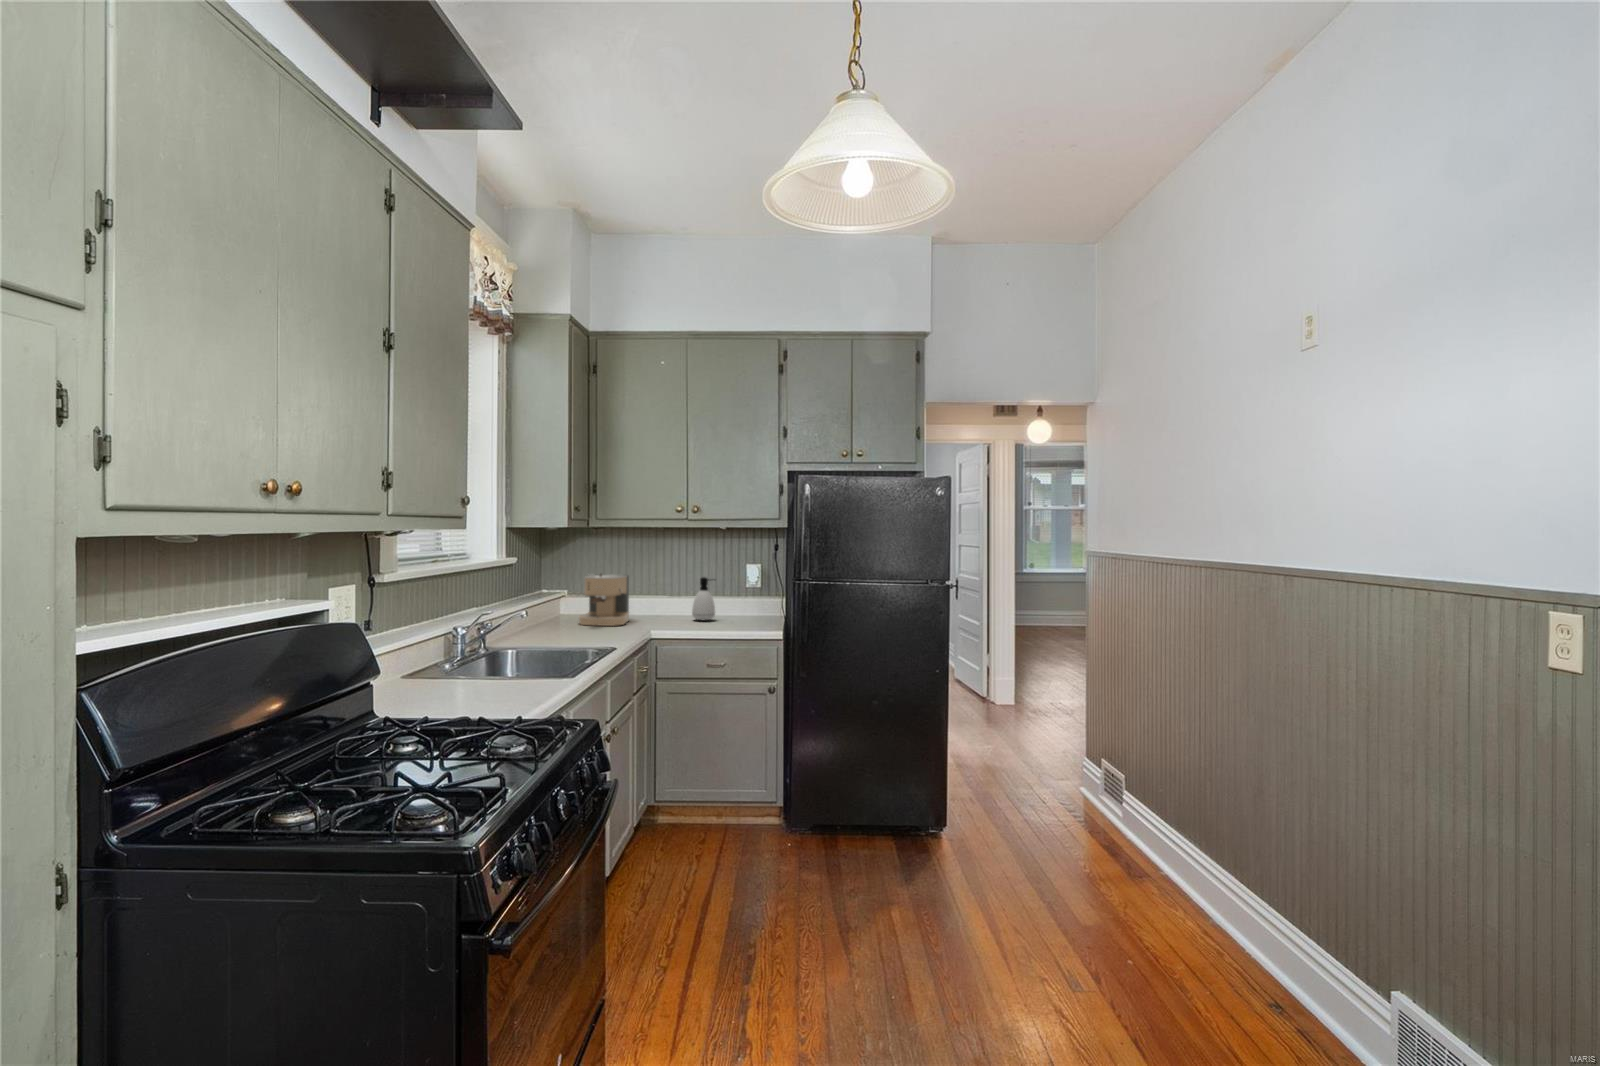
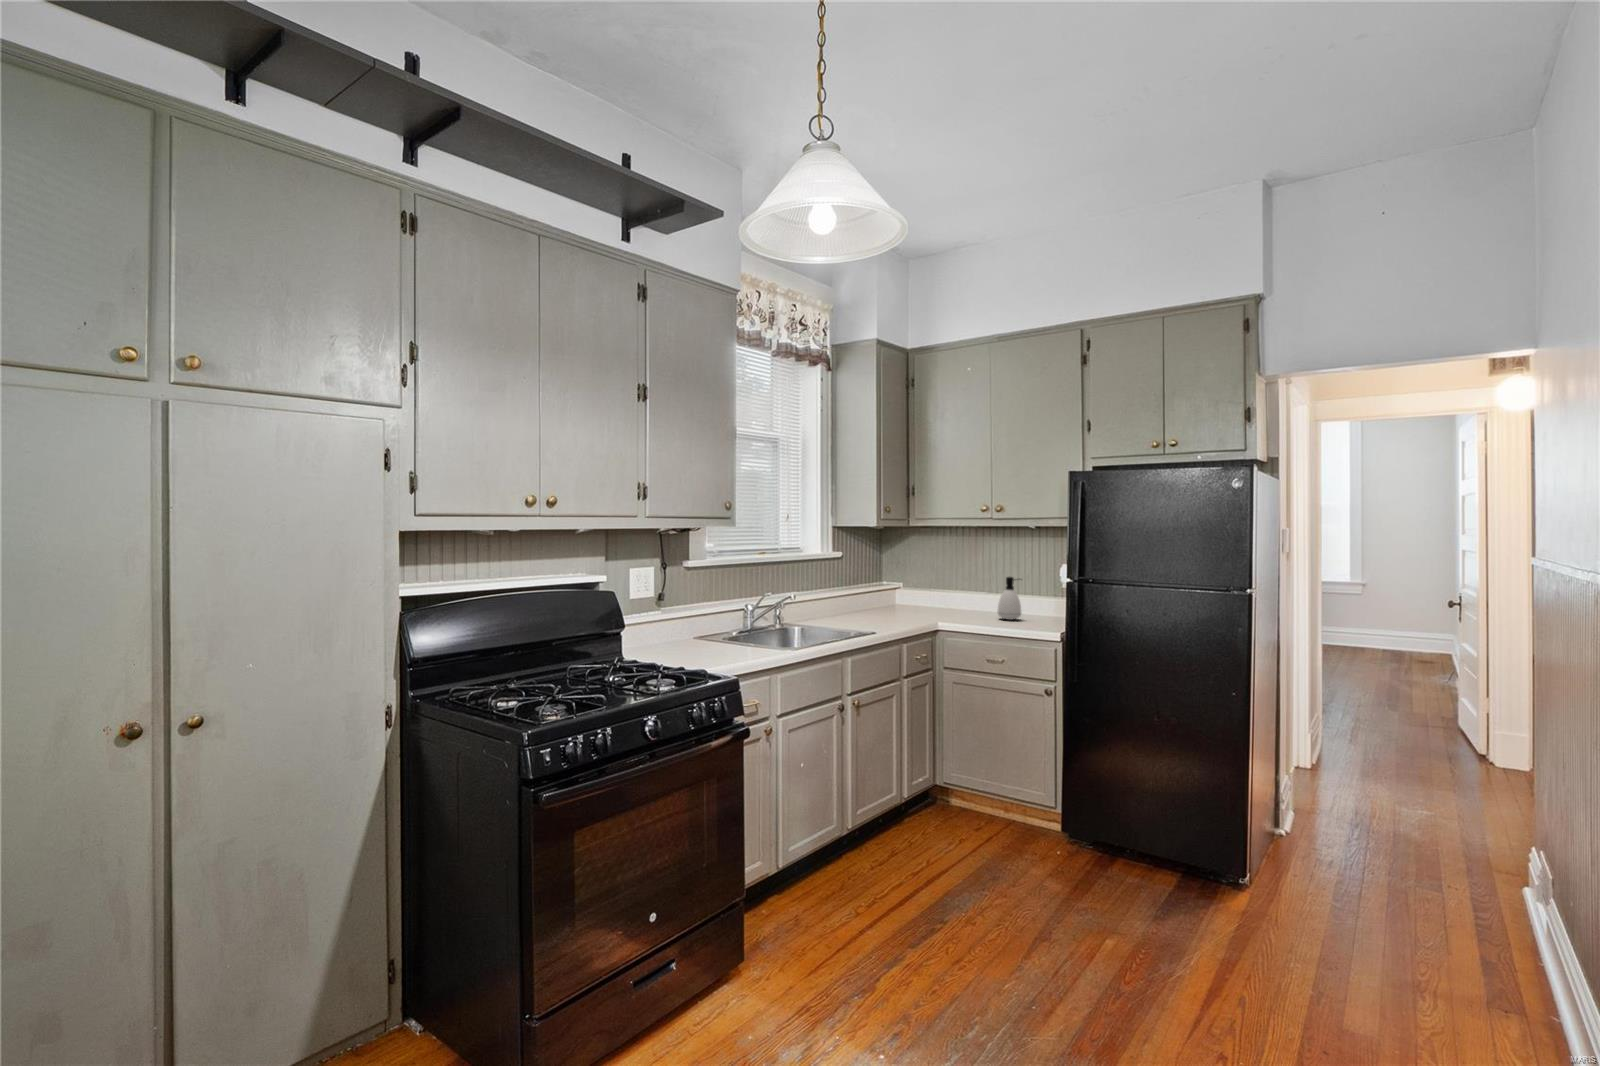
coffee maker: present [579,574,629,626] -> none [890,569,939,617]

